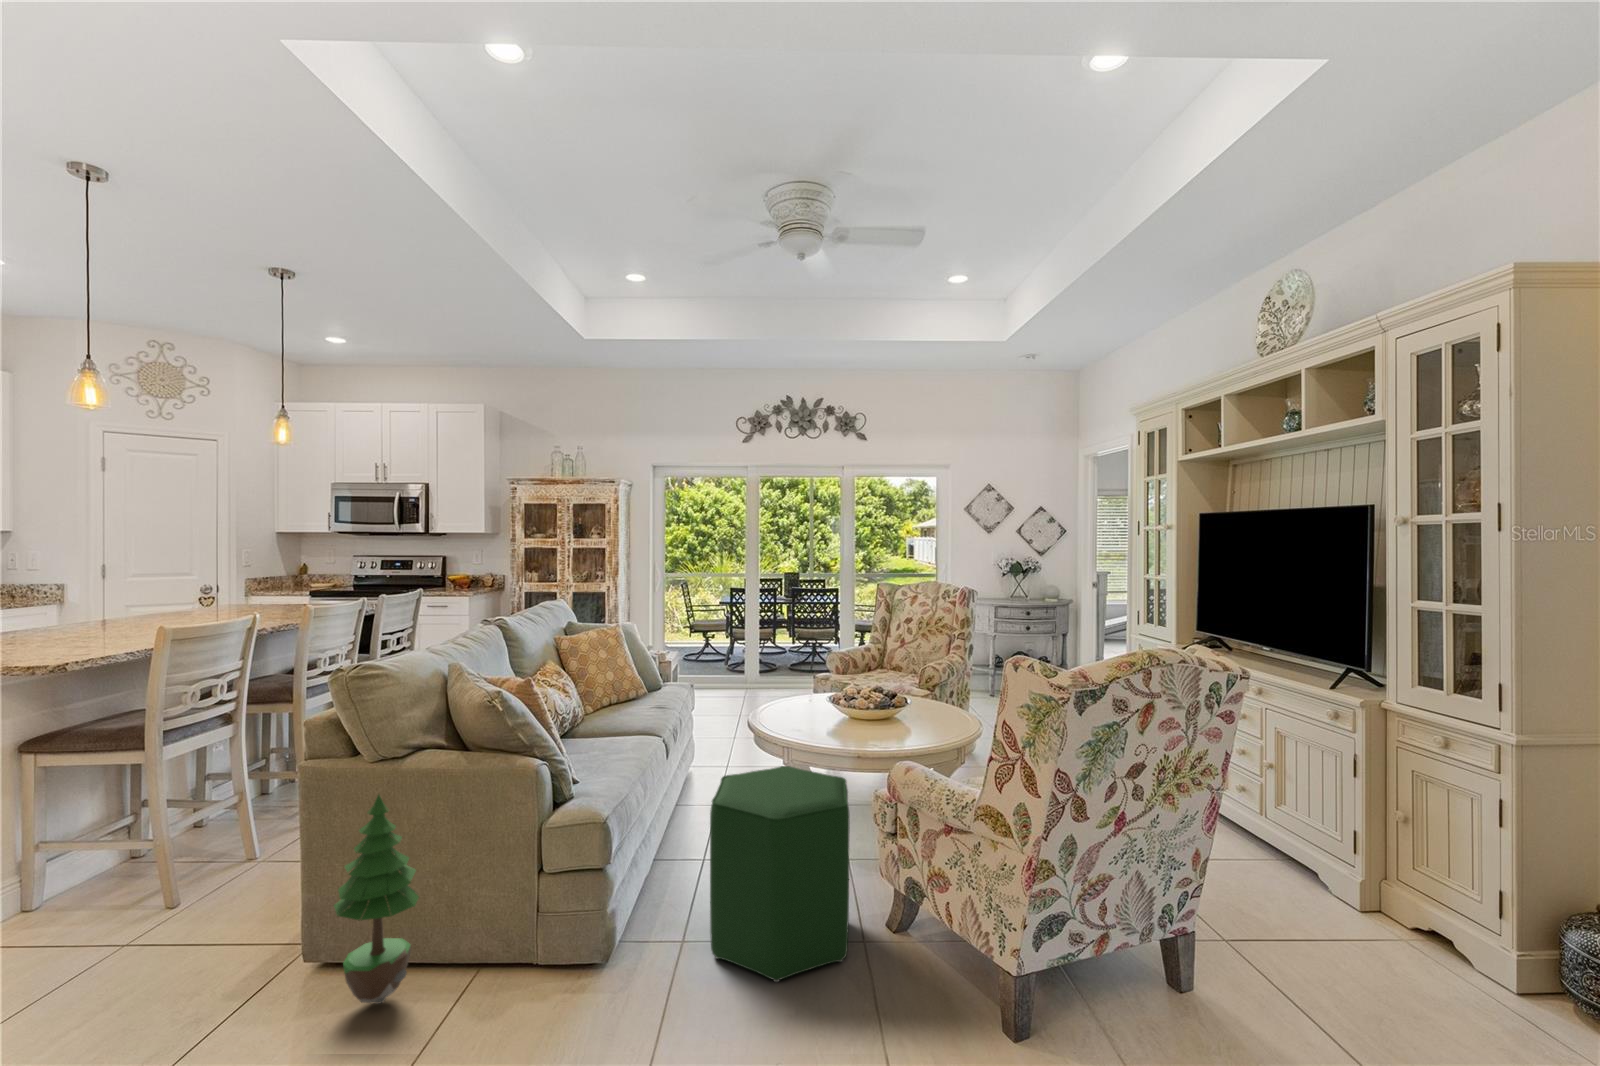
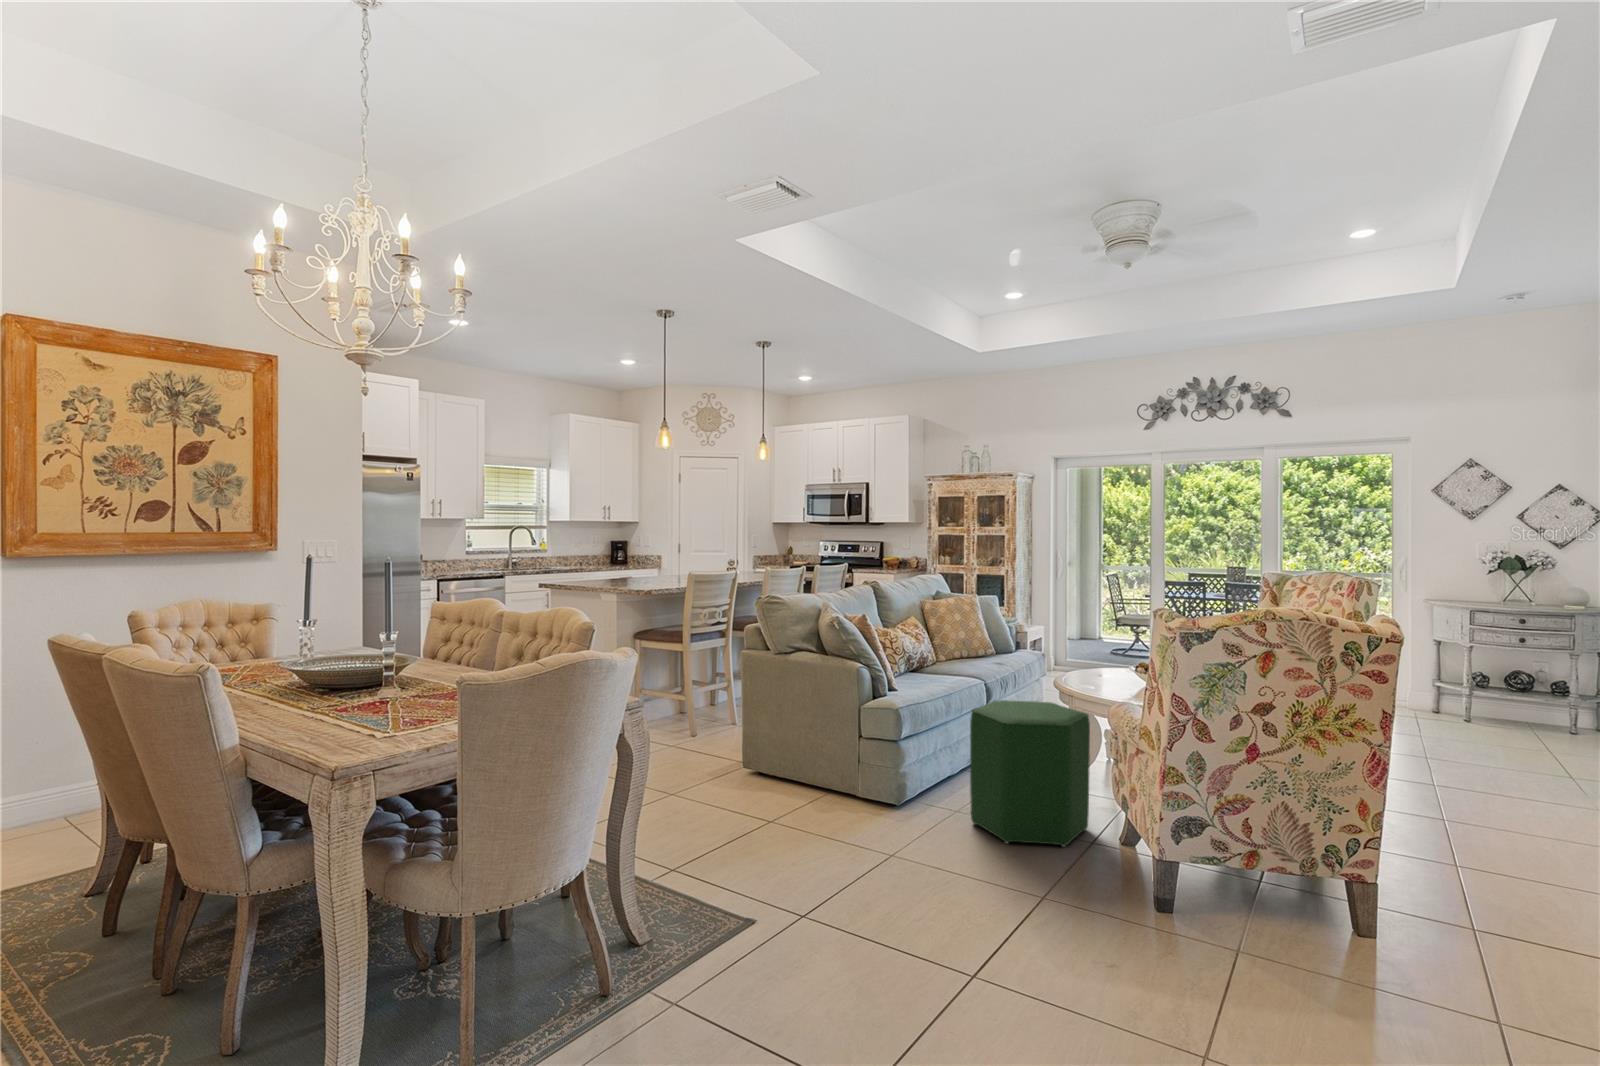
potted tree: present [334,795,419,1004] -> none [751,670,795,795]

